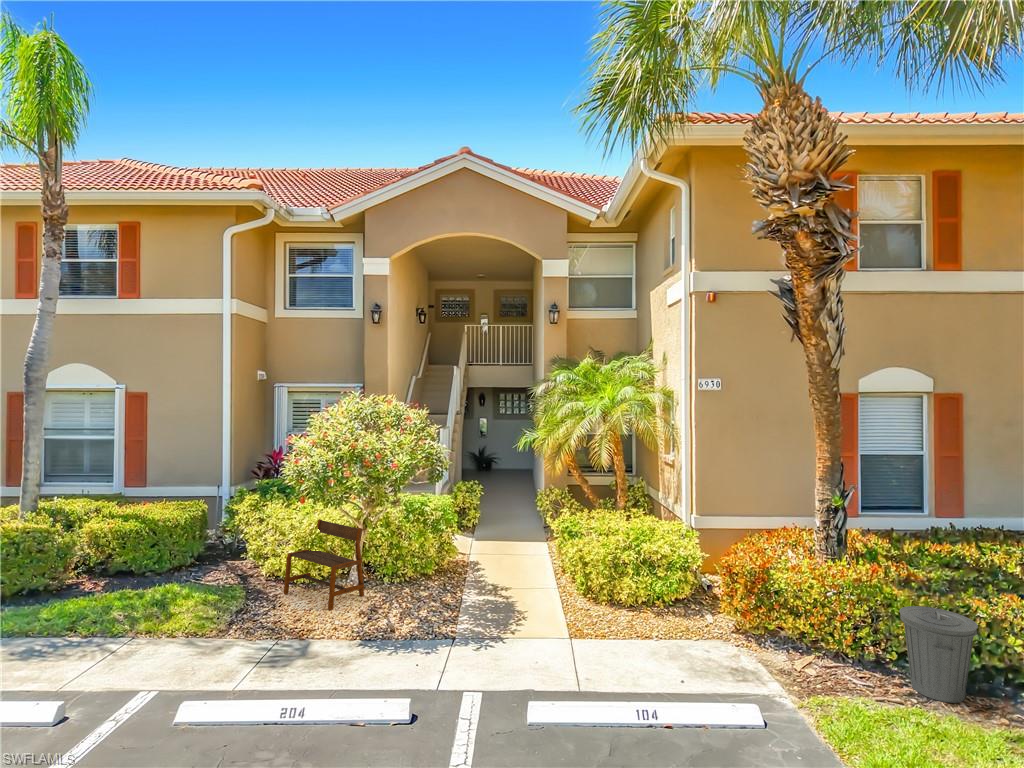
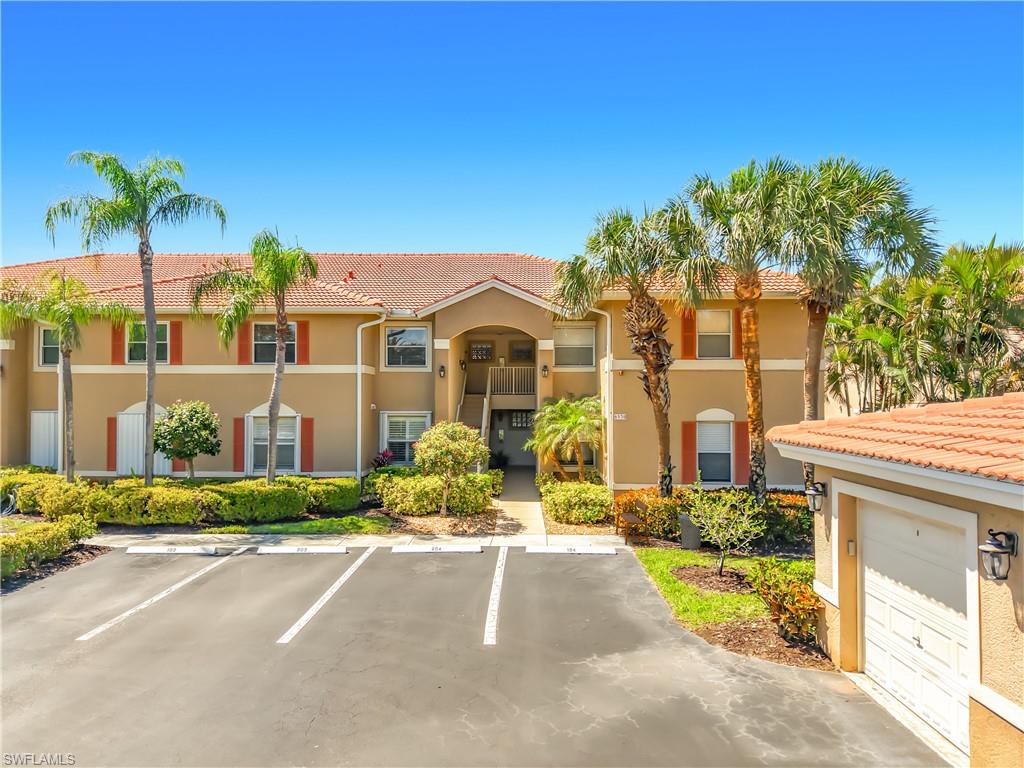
bench: present [284,519,364,610] -> present [616,498,649,545]

